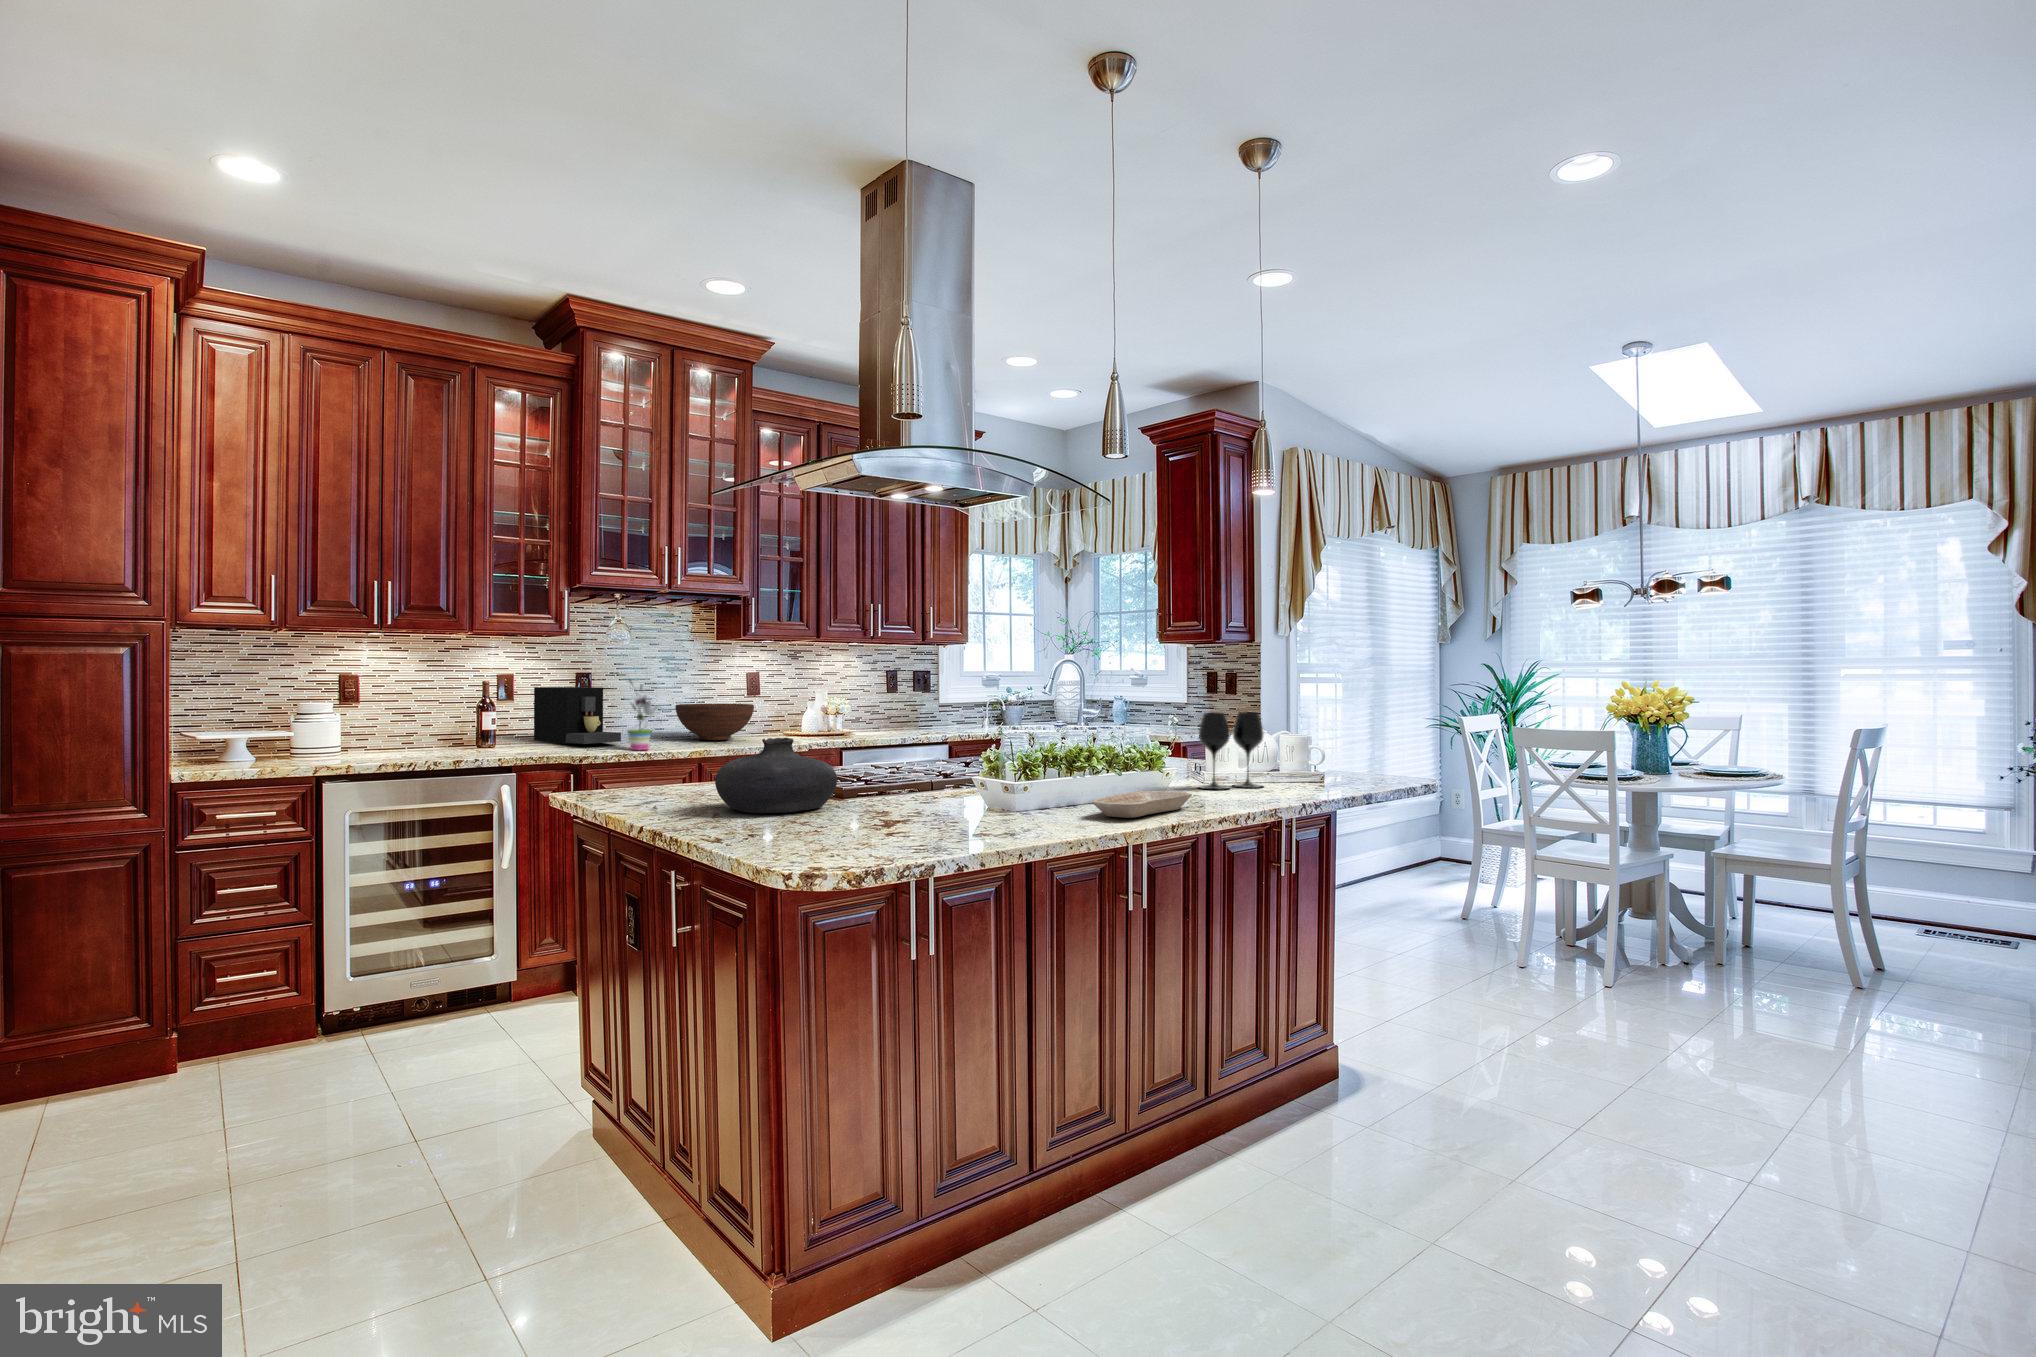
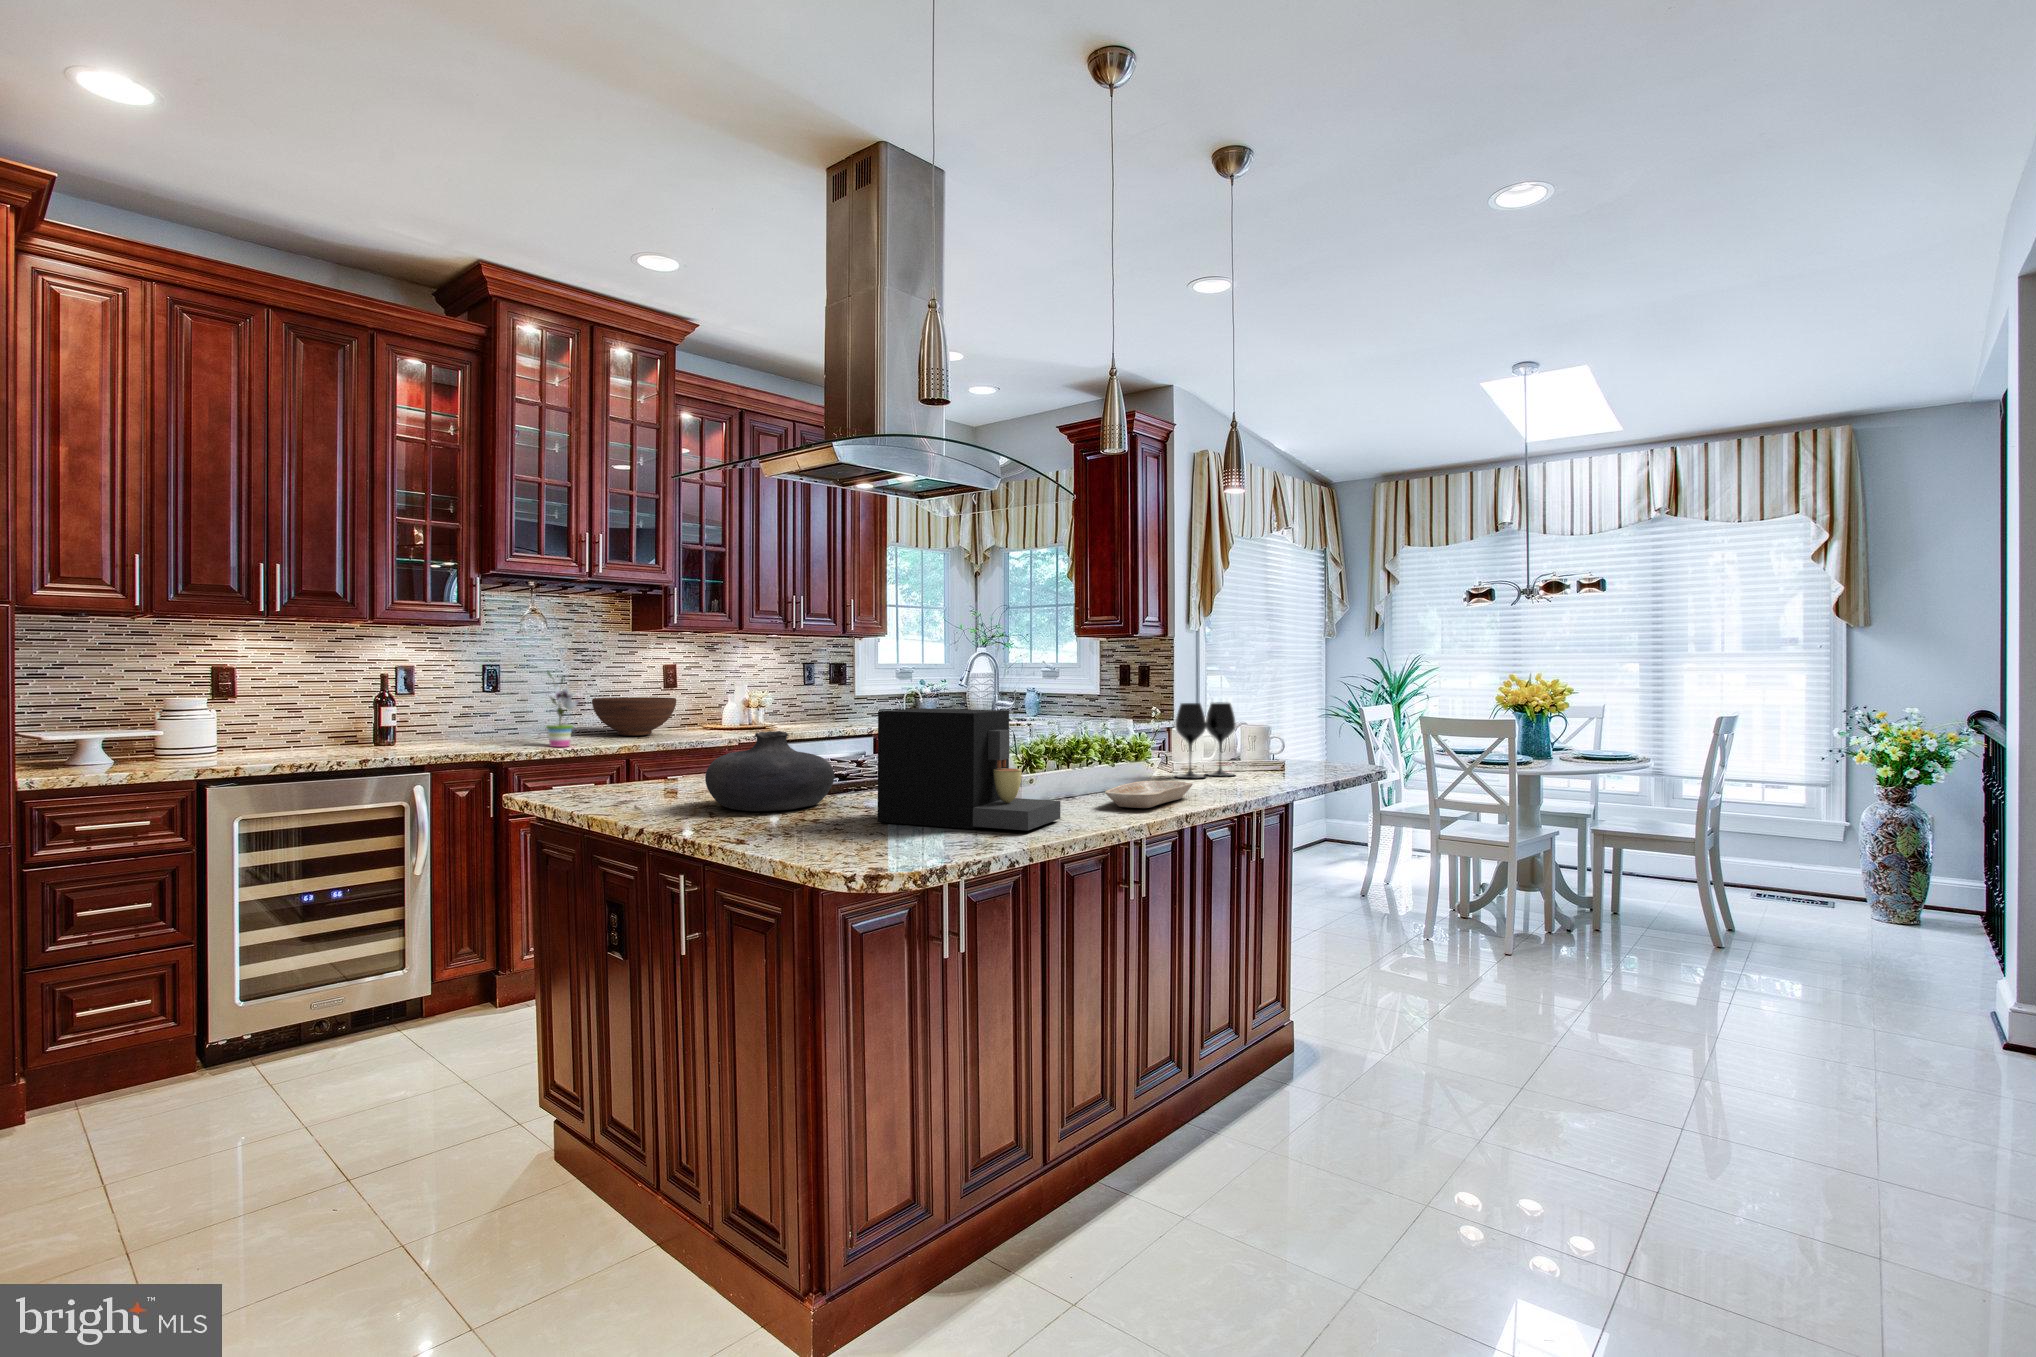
coffee maker: present [534,687,621,744] -> present [878,708,1060,830]

